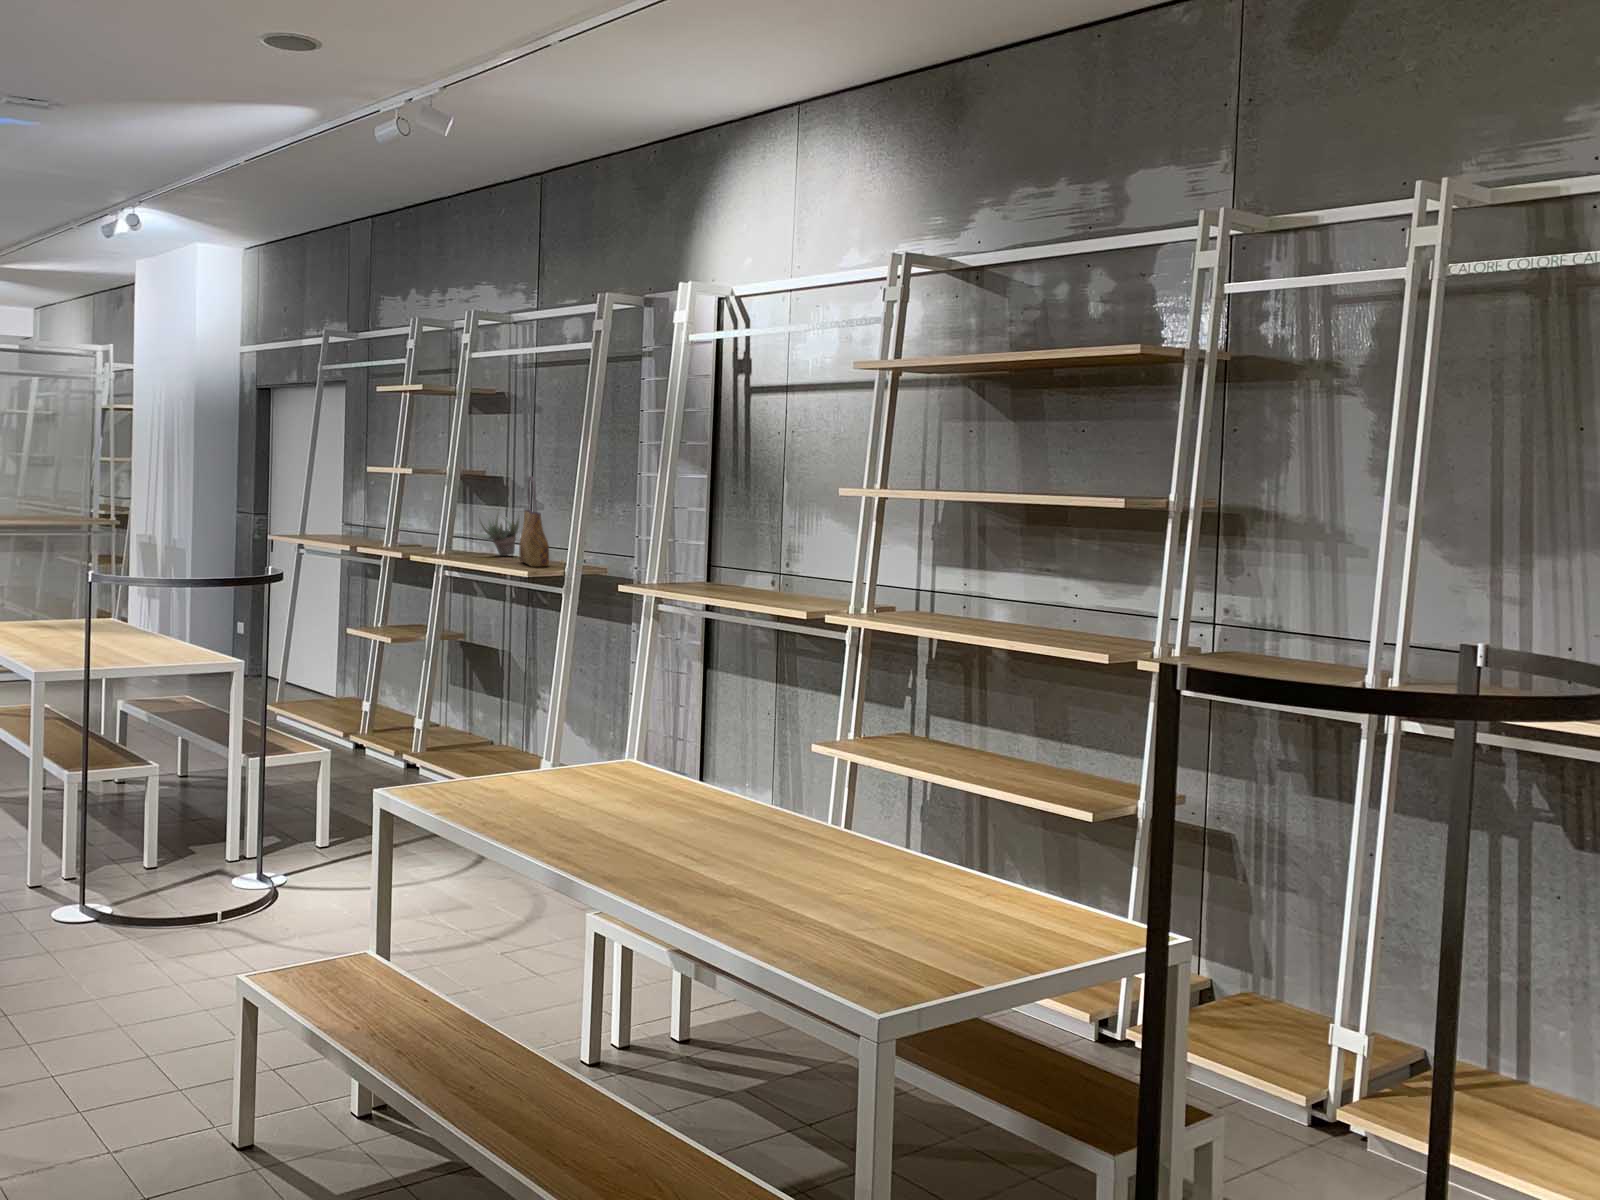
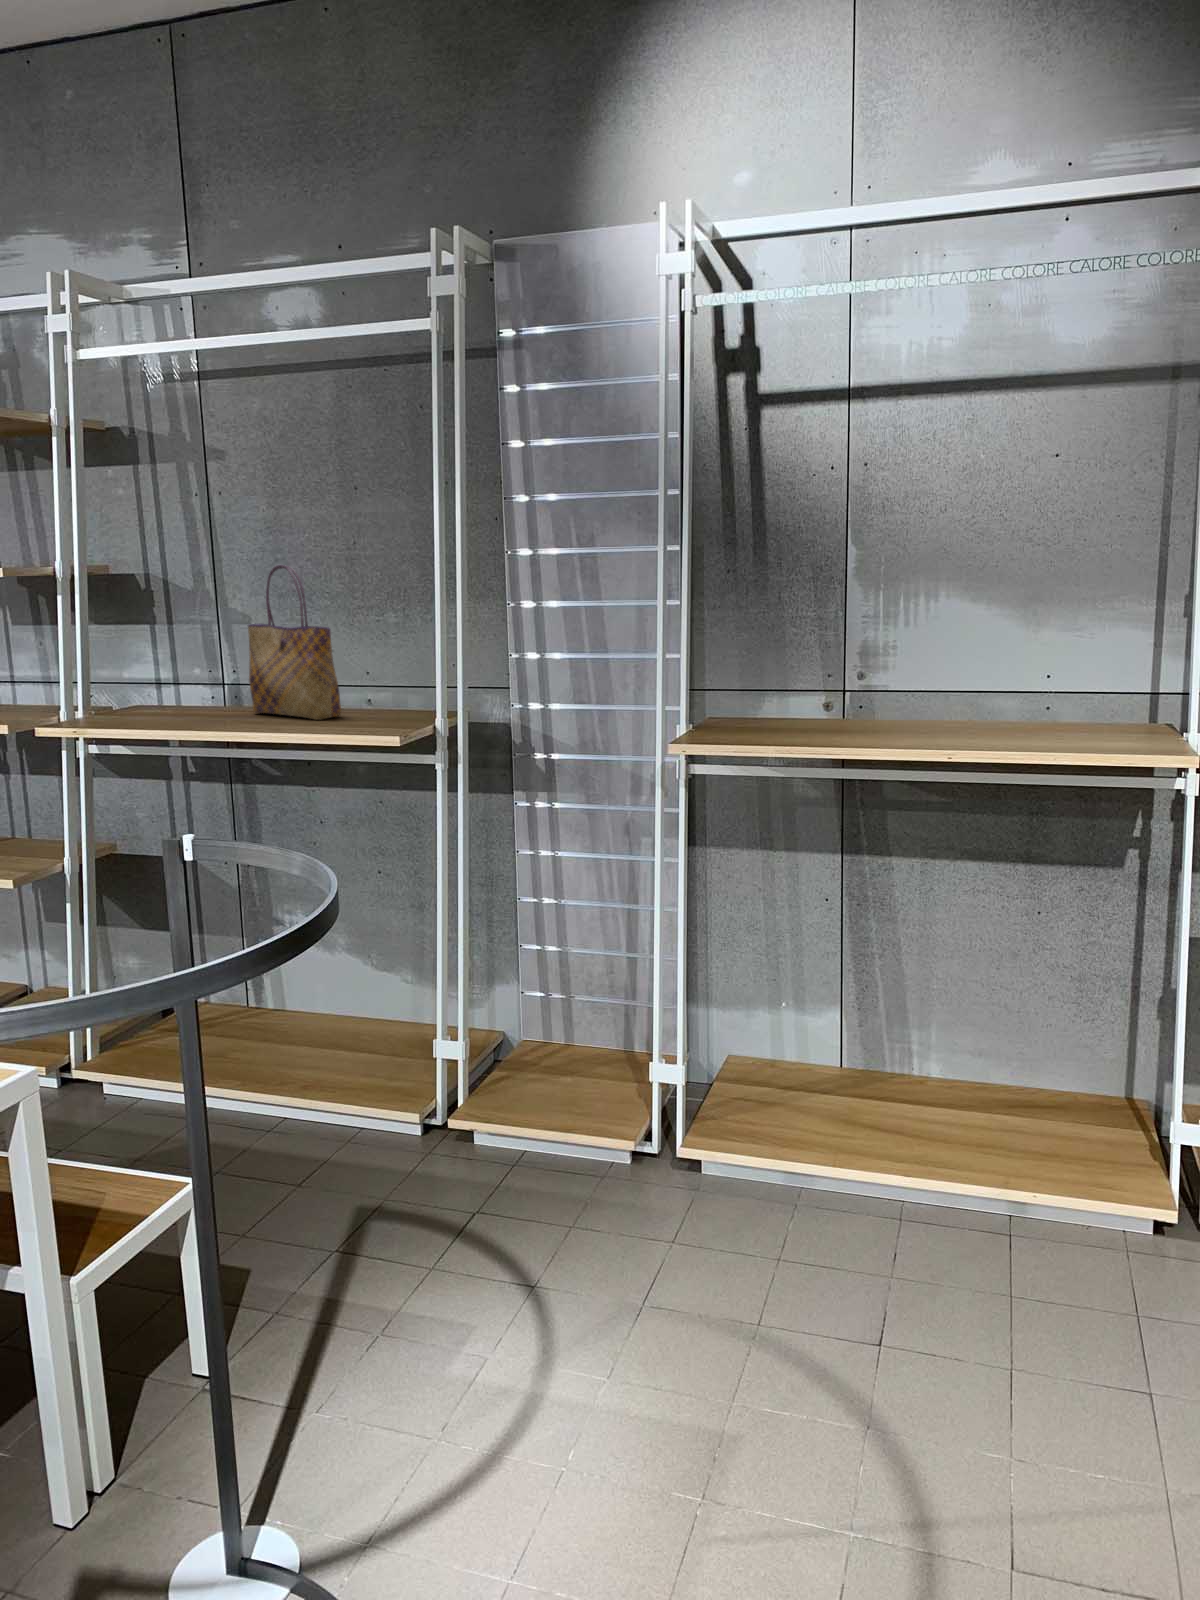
succulent plant: present [471,512,519,556] -> none [122,621,195,707]

